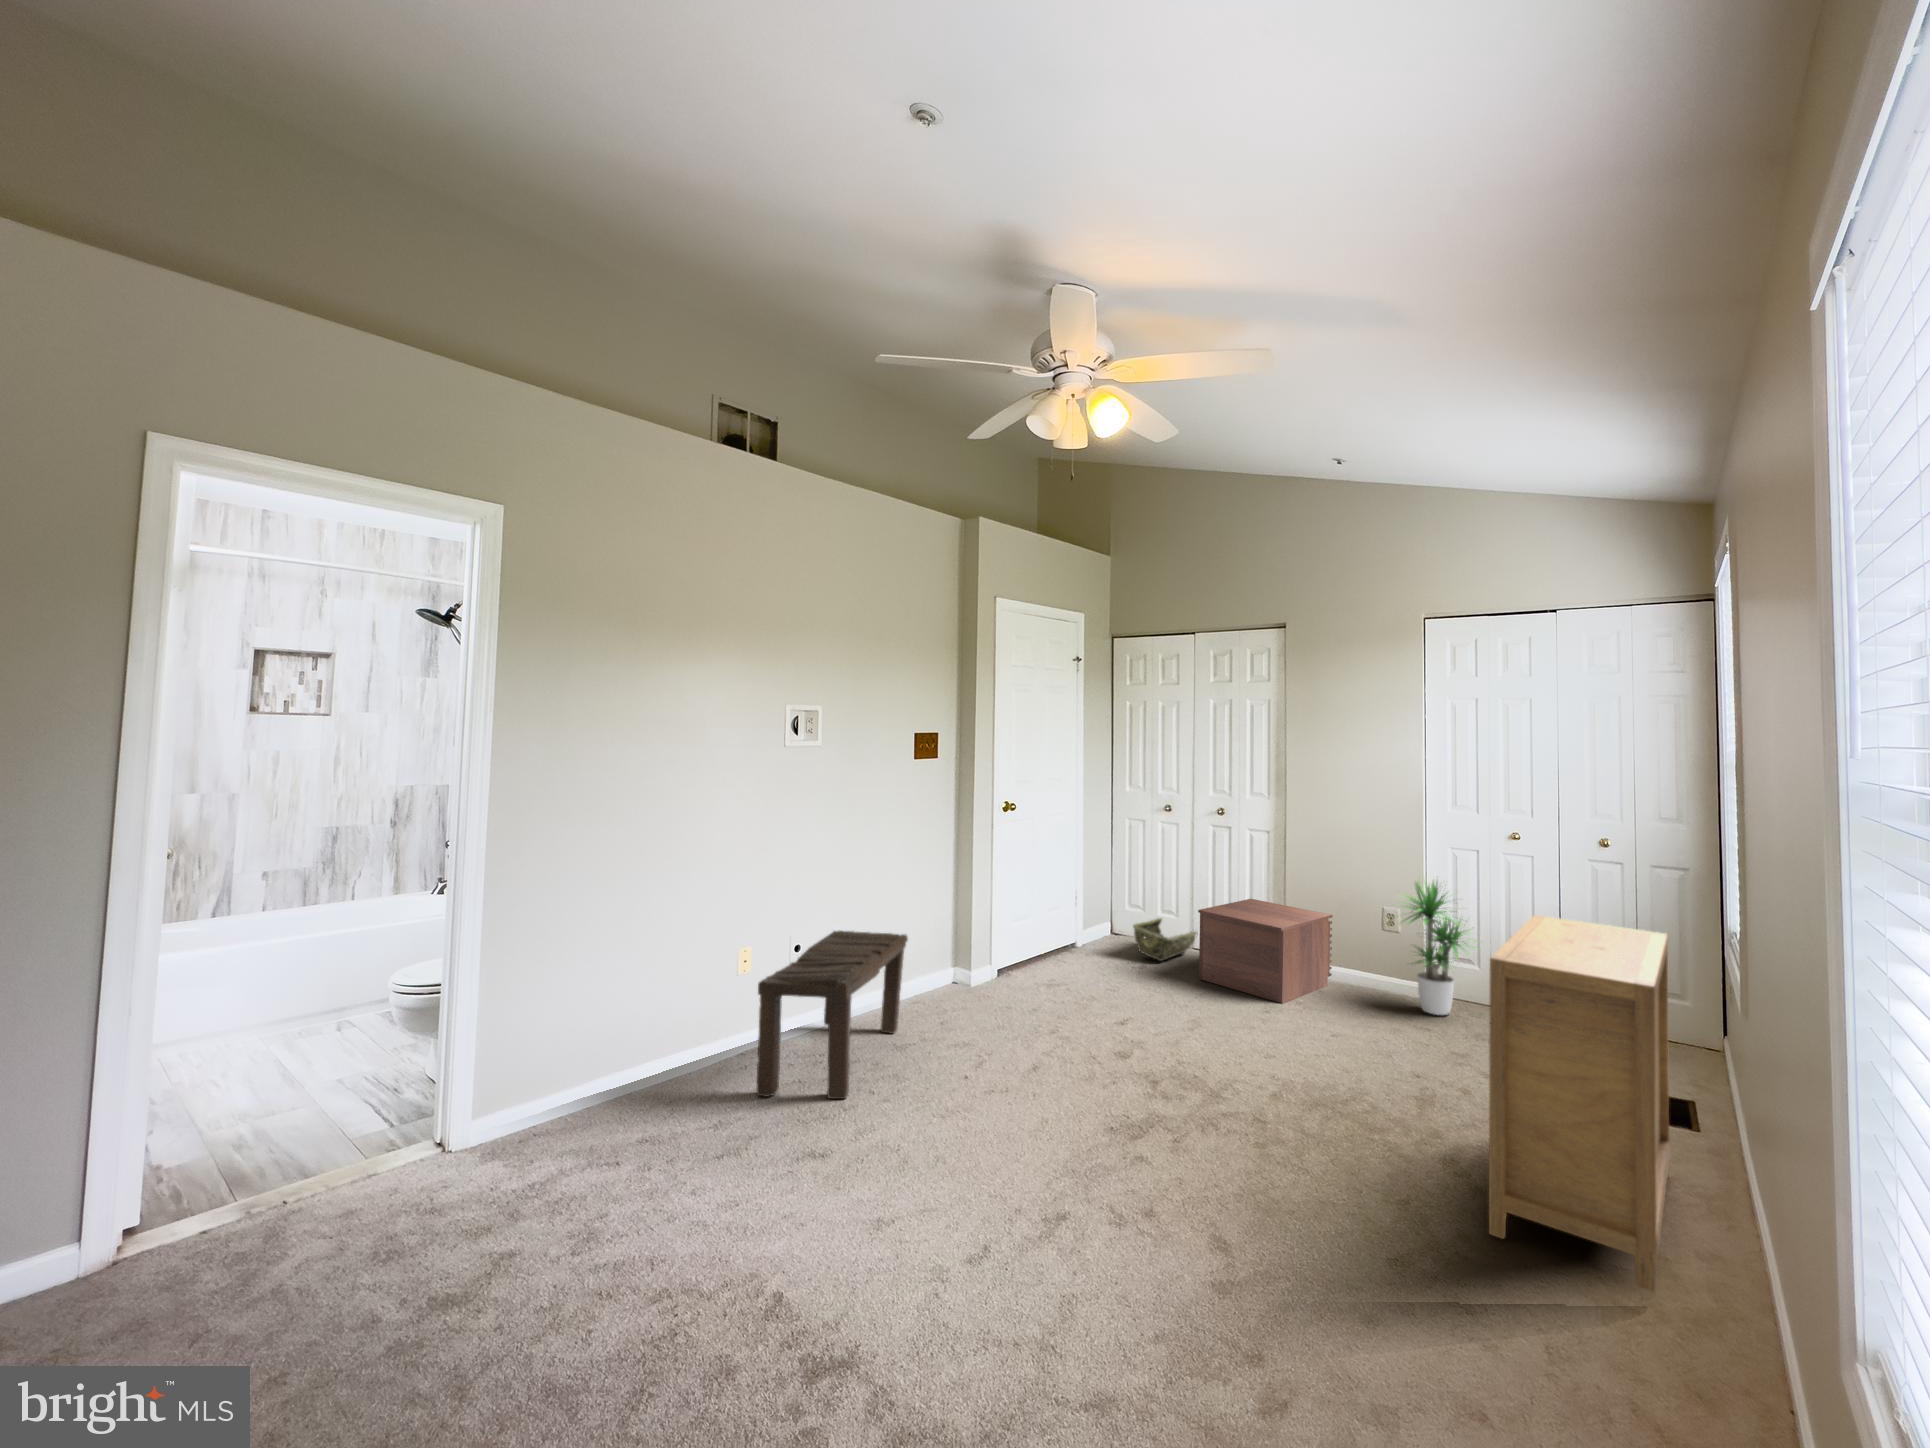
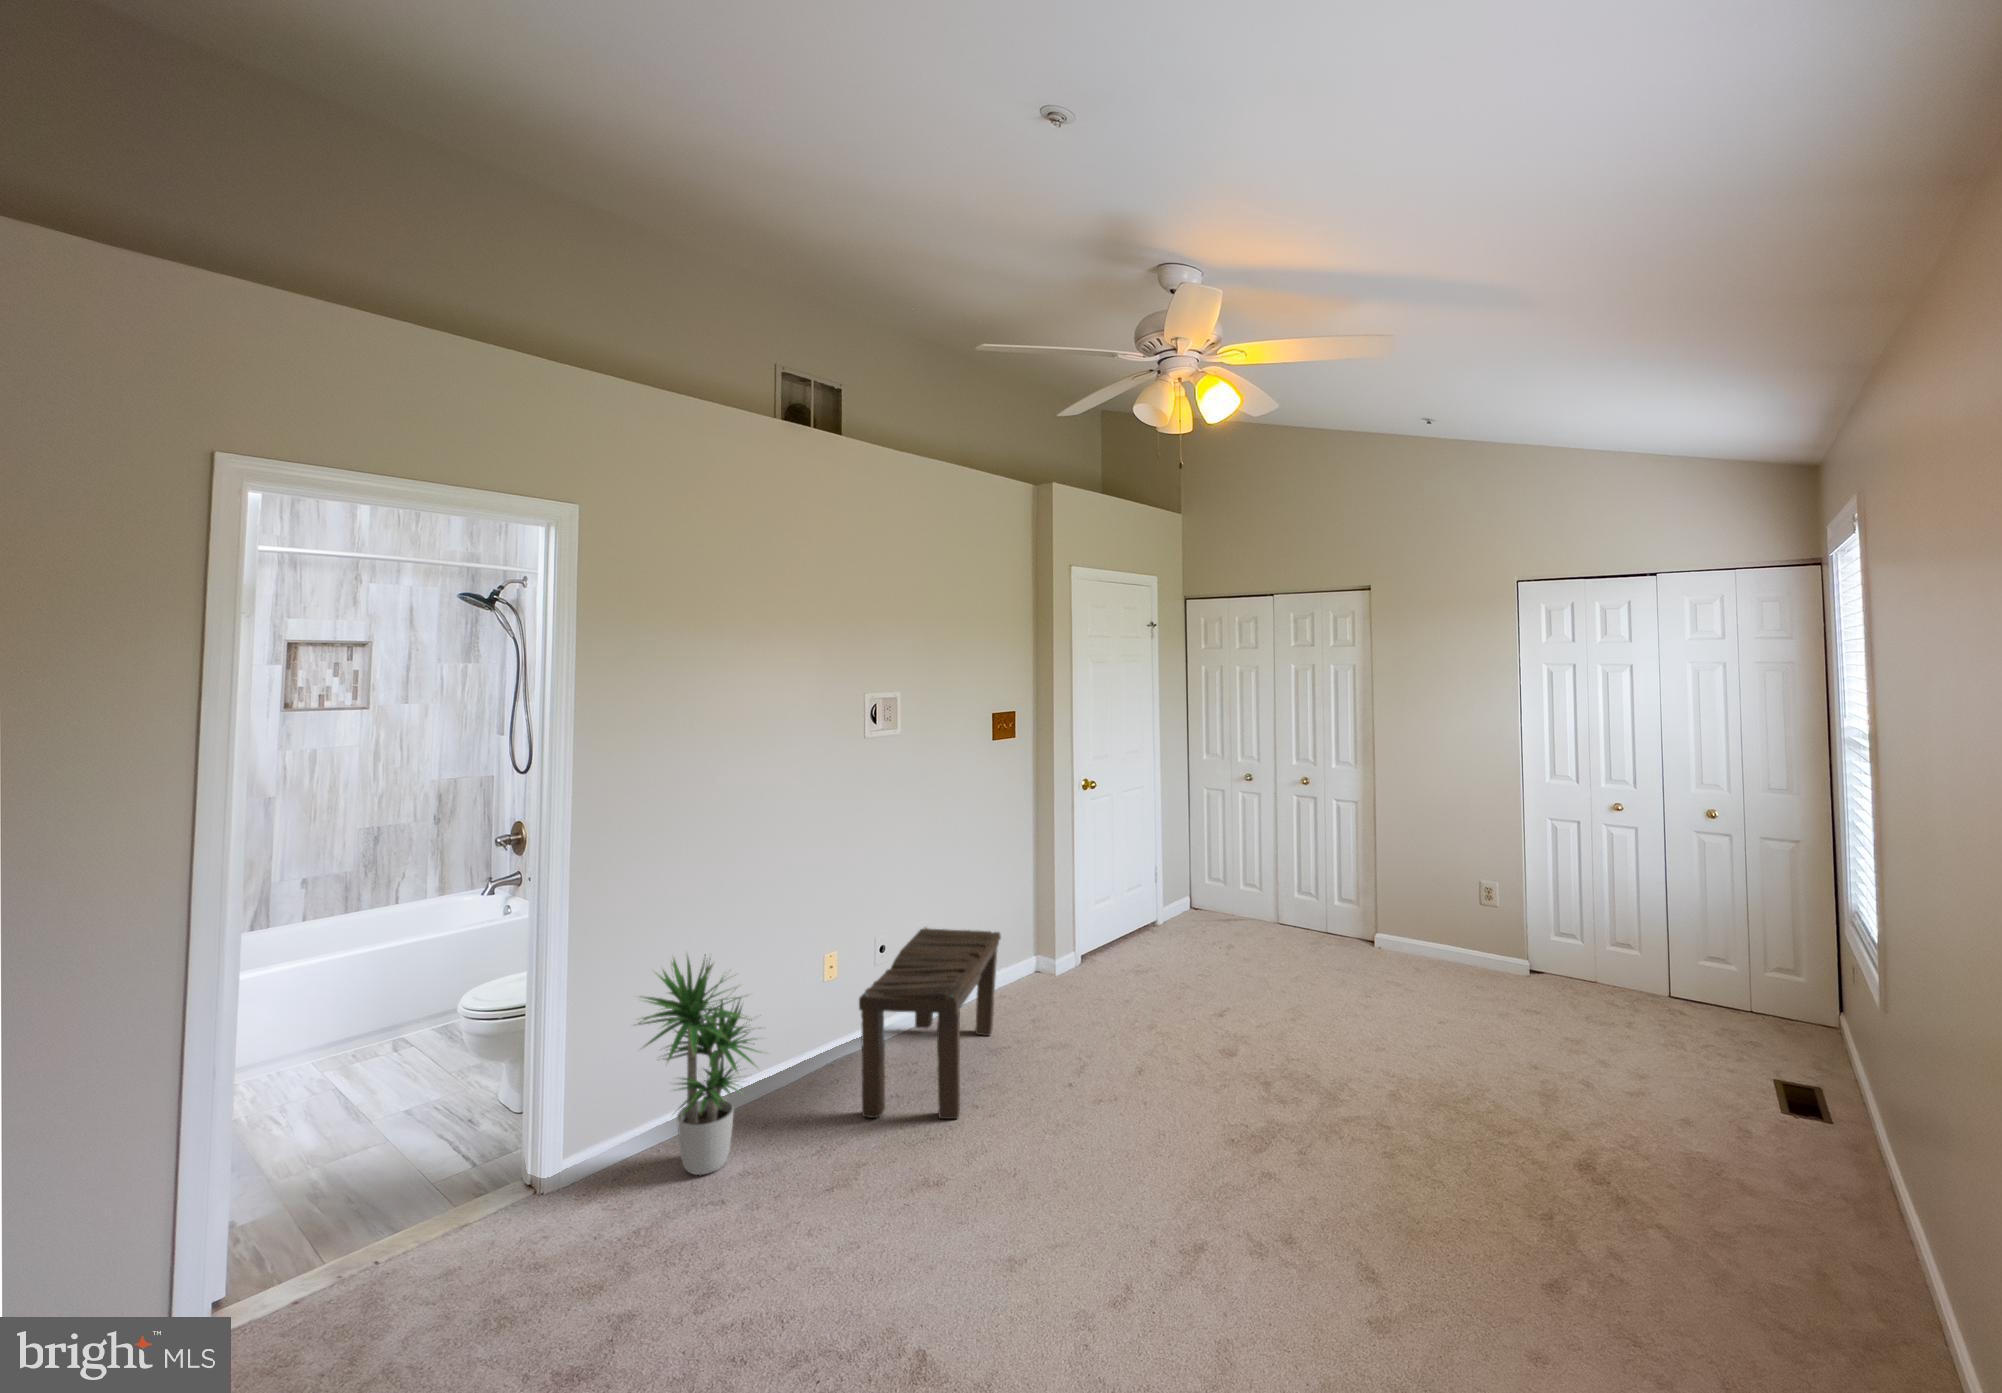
potted plant: present [1403,880,1476,1015] -> present [634,955,757,1175]
nightstand: present [1198,899,1333,1003] -> none [1290,875,1432,989]
dresser: present [1489,915,1670,1292] -> none [1701,913,1935,1357]
woven basket: present [1133,918,1198,961] -> none [1214,895,1281,942]

